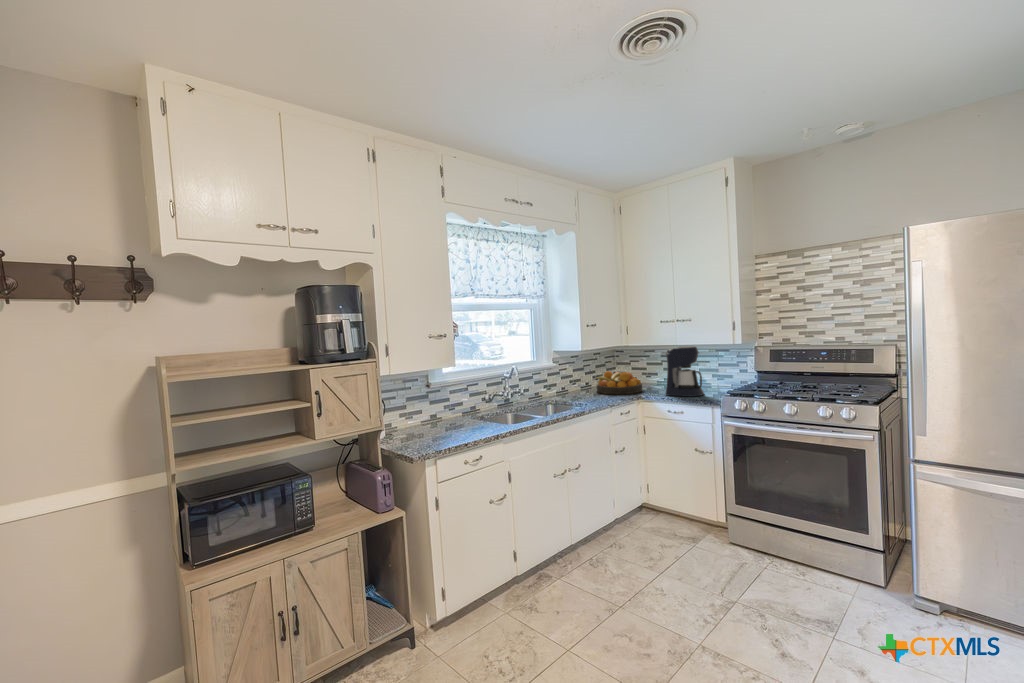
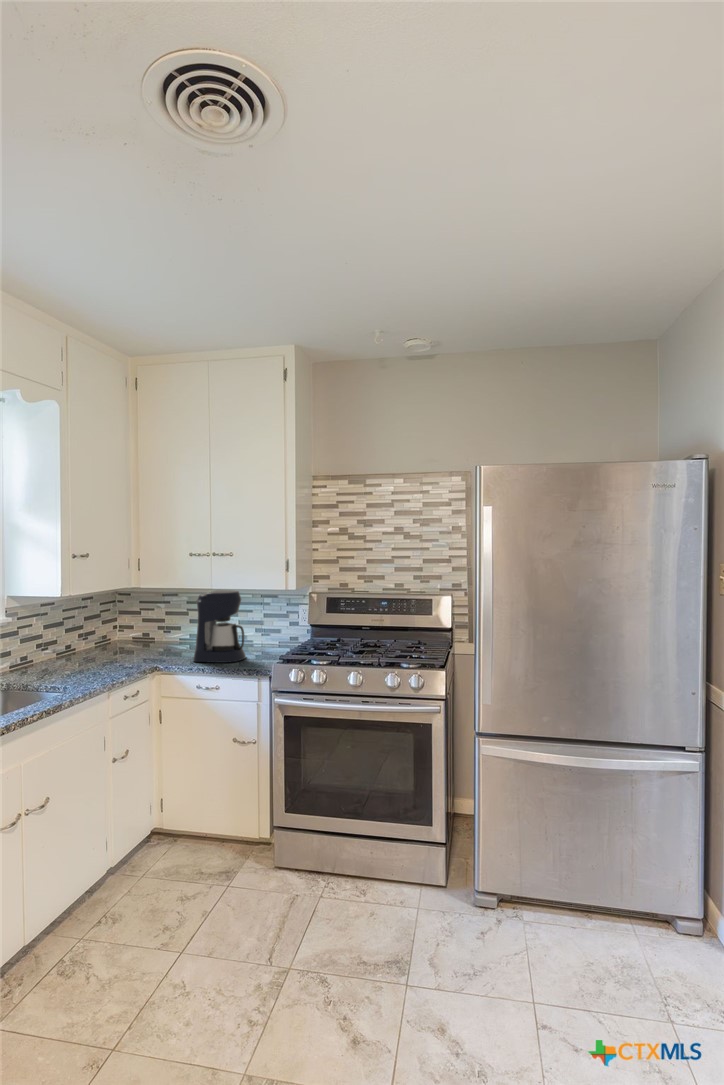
fruit bowl: present [596,371,642,394] -> none [82,627,158,664]

